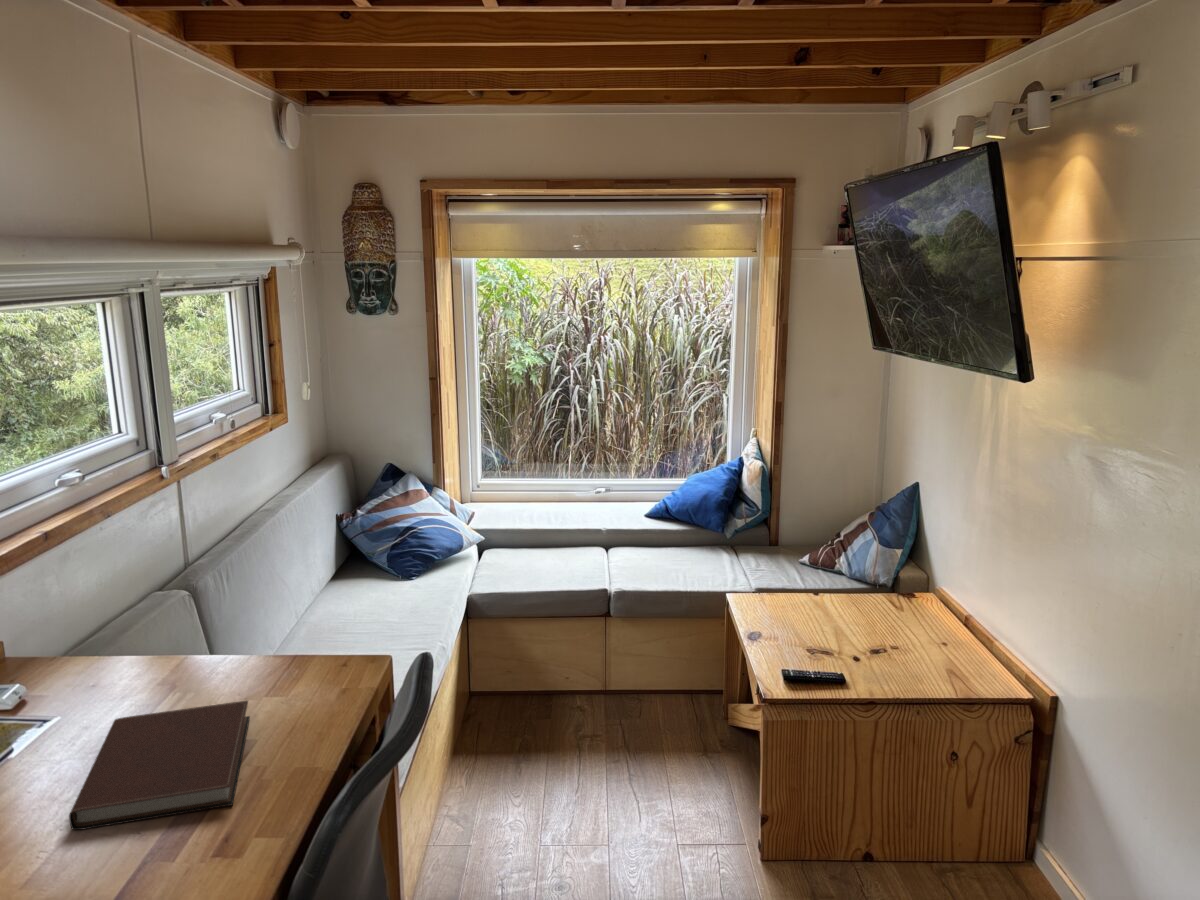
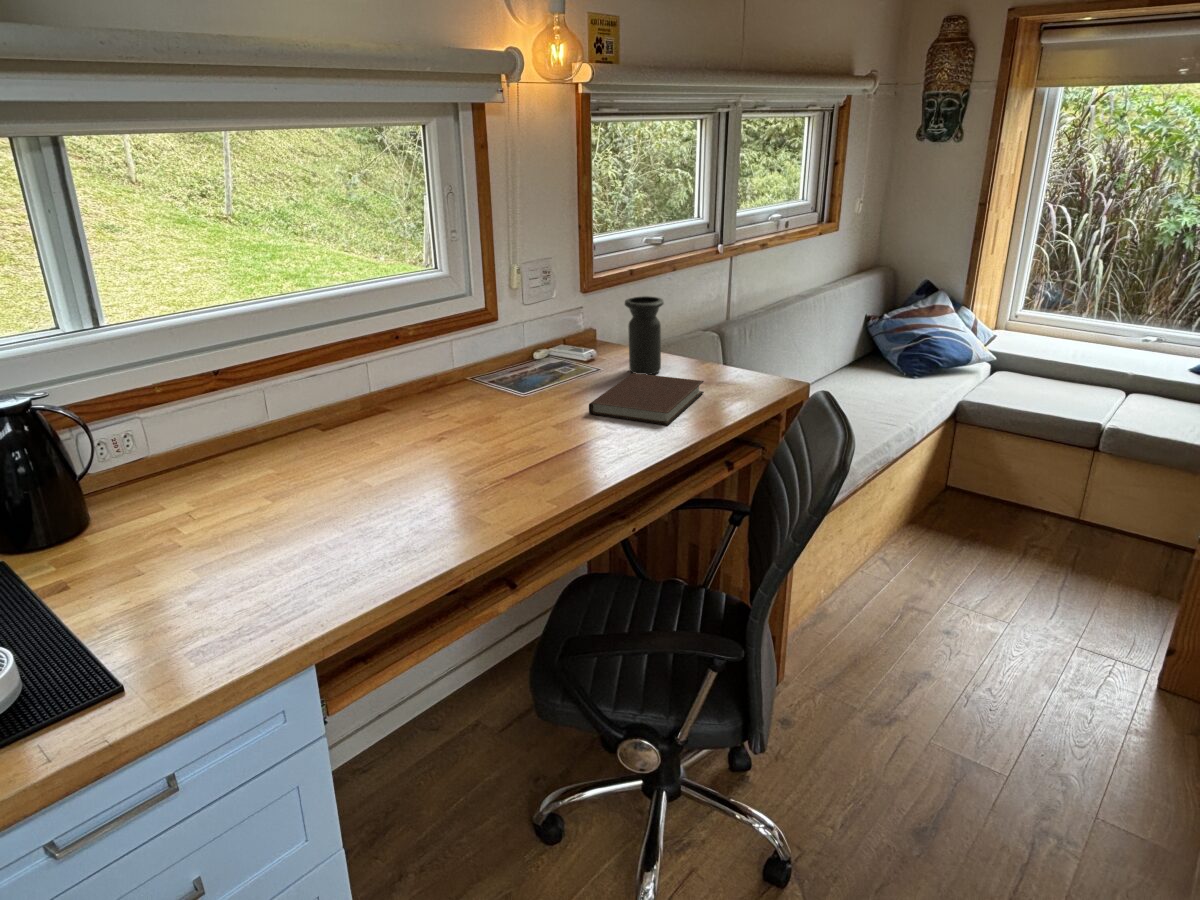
vase: none [75,584,153,713] -> present [625,296,664,375]

